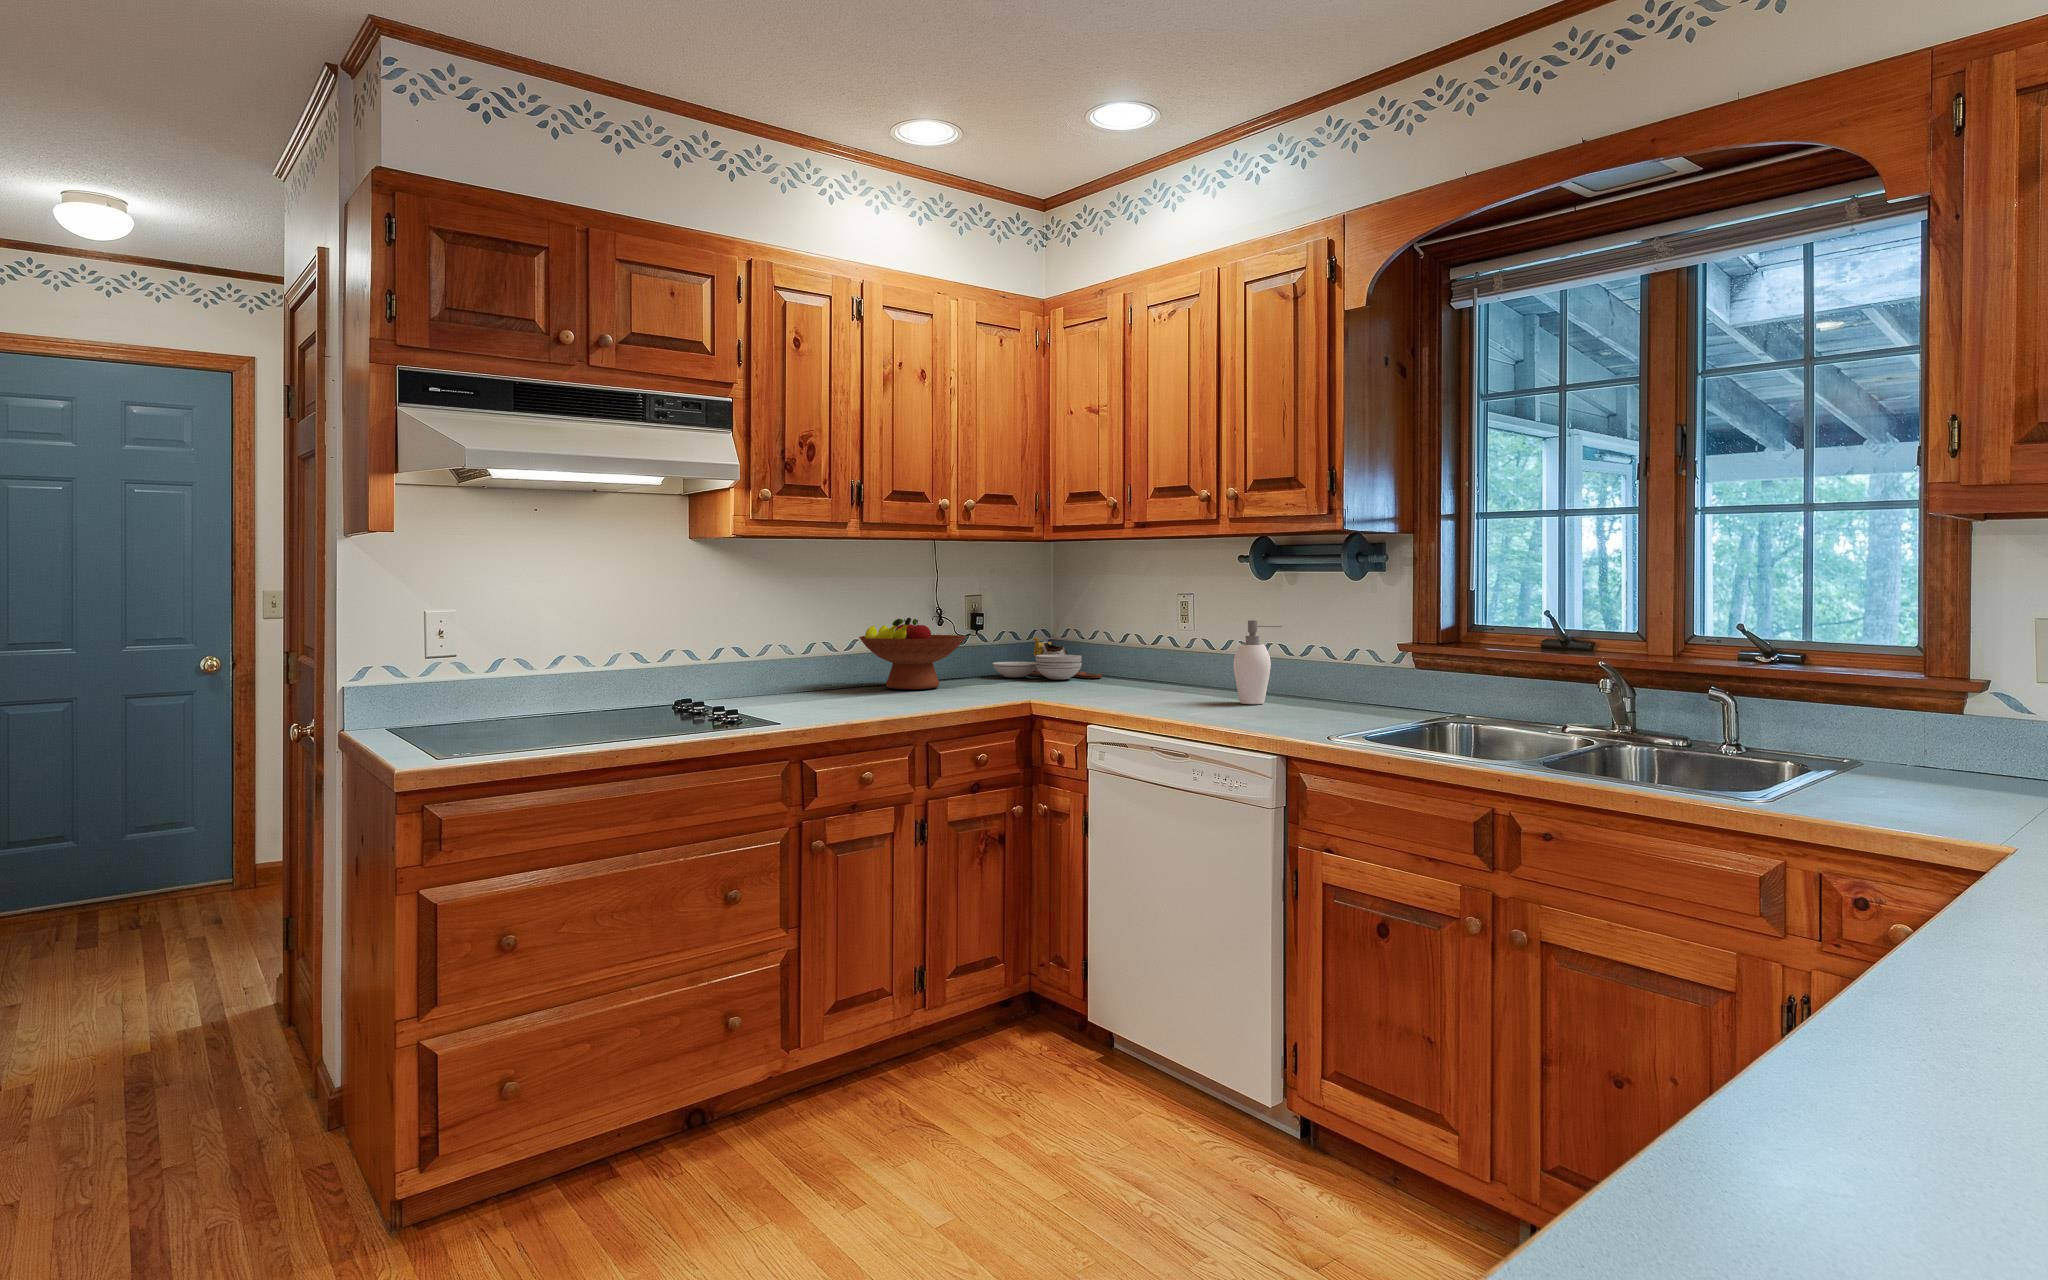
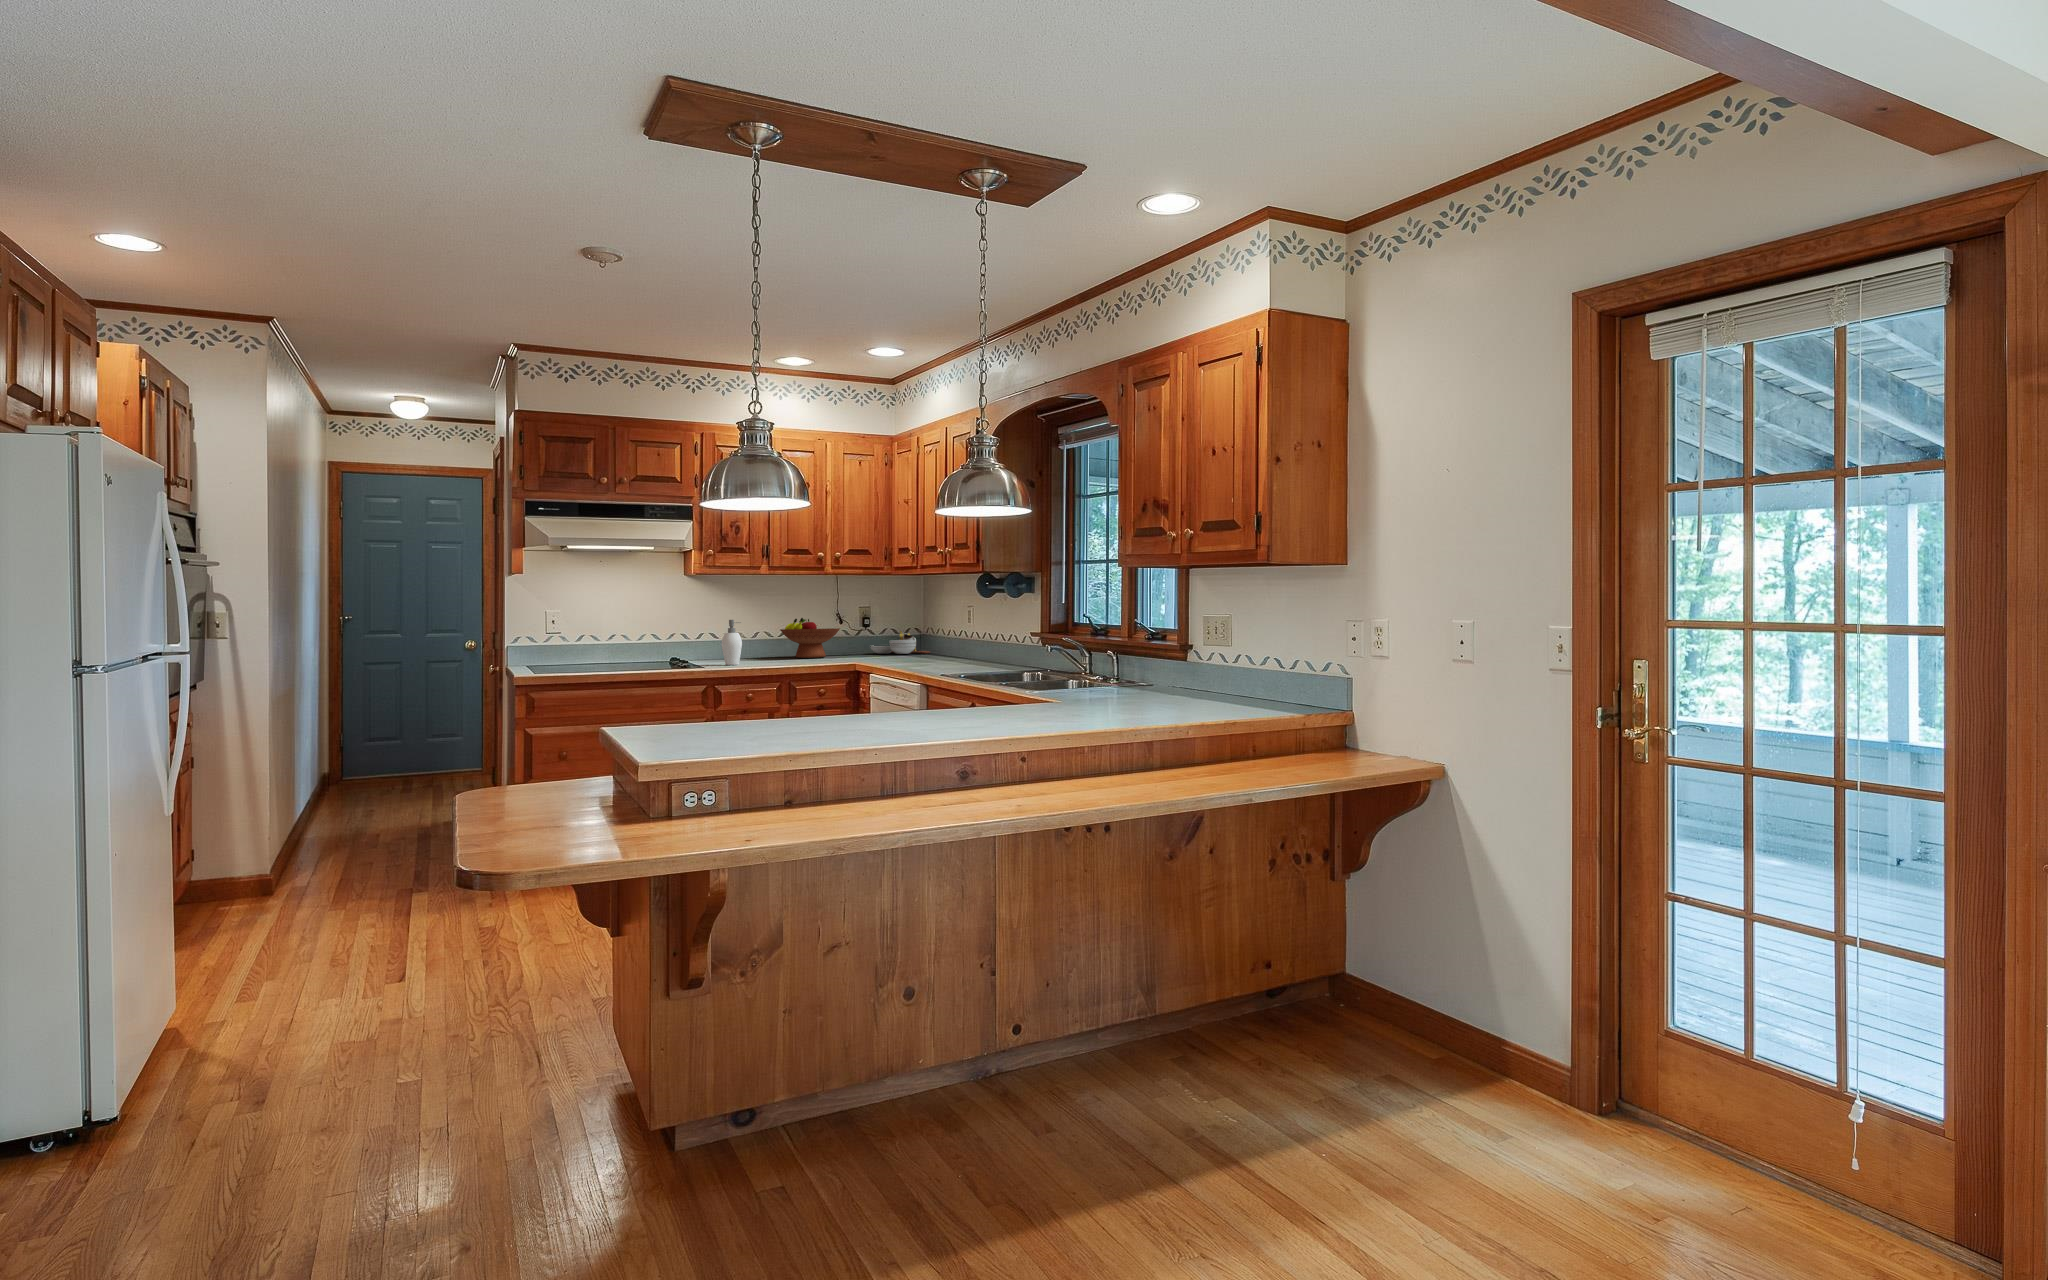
soap dispenser: present [1234,620,1282,704] -> present [722,620,742,665]

